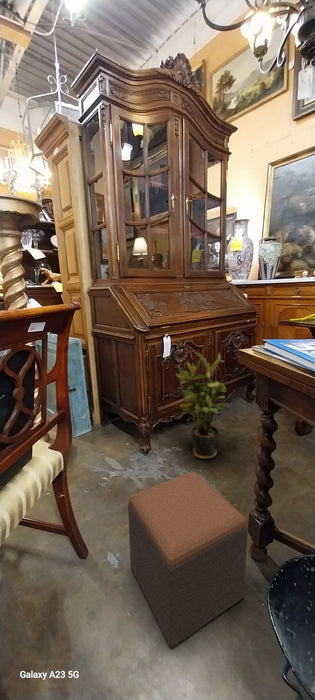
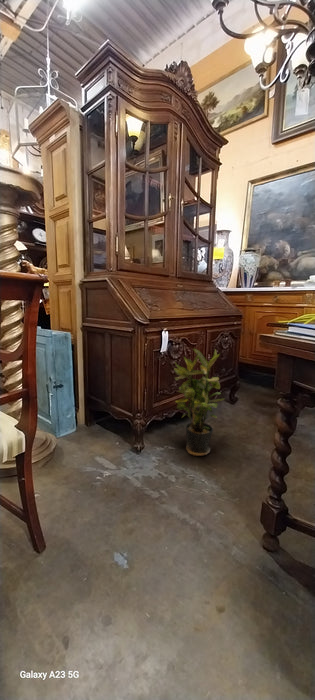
footstool: present [128,472,248,647] -> none [144,462,275,647]

